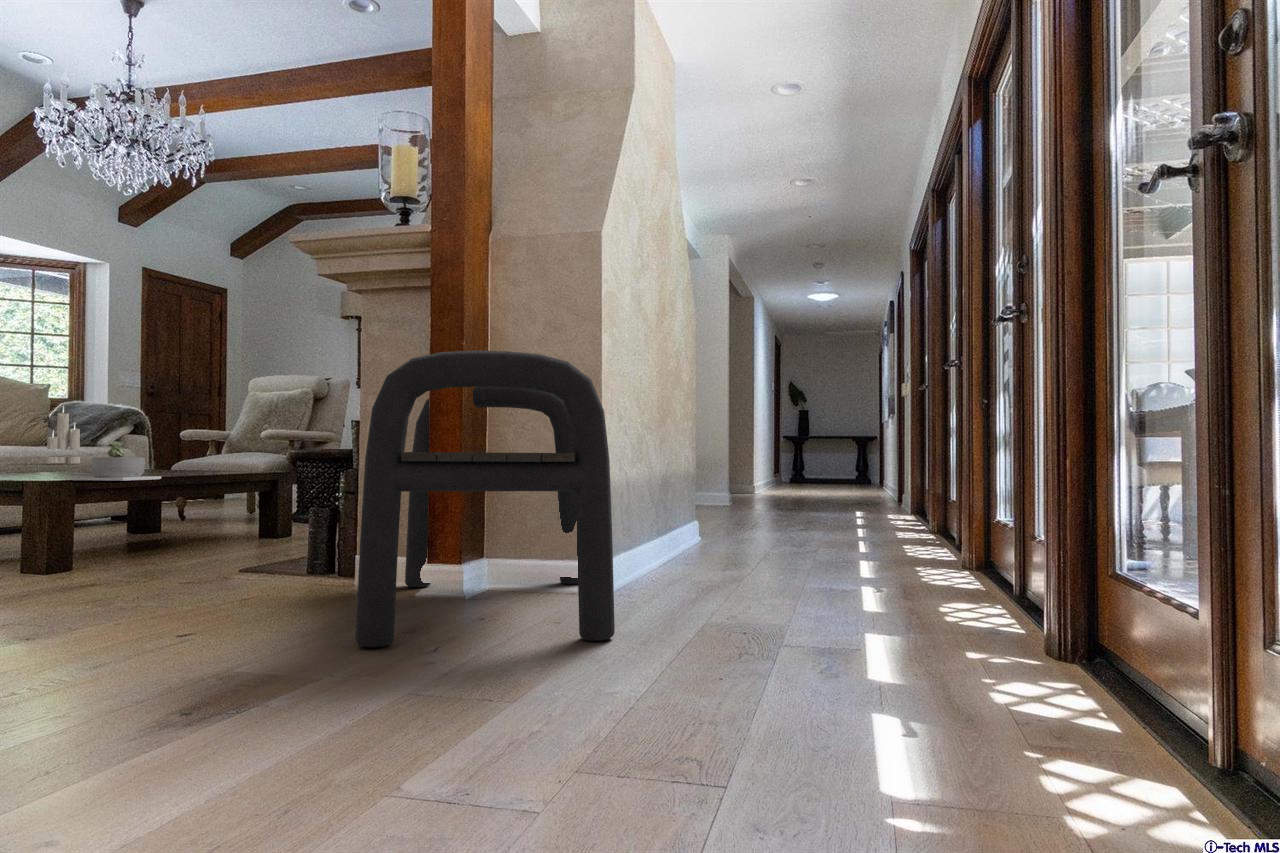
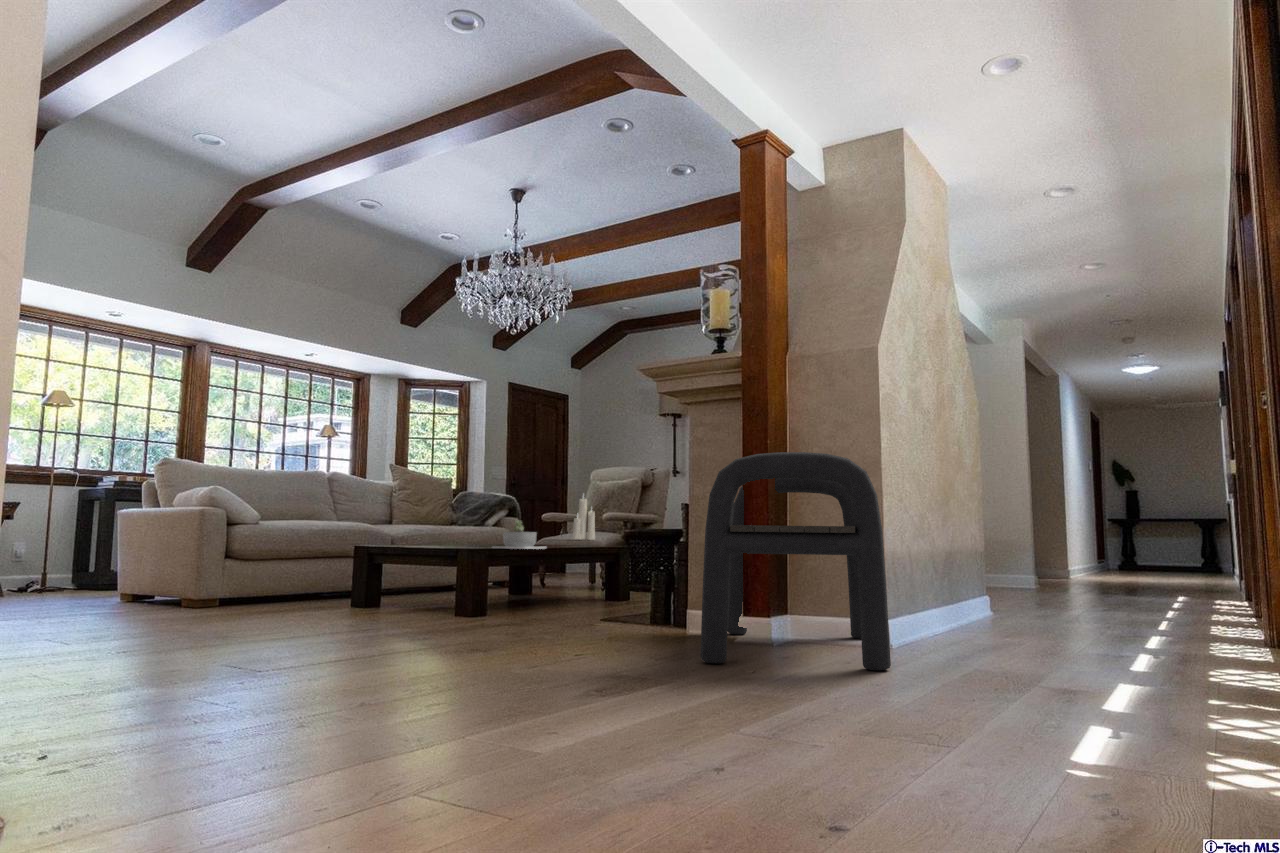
candle: present [45,407,80,464] -> present [573,499,595,540]

